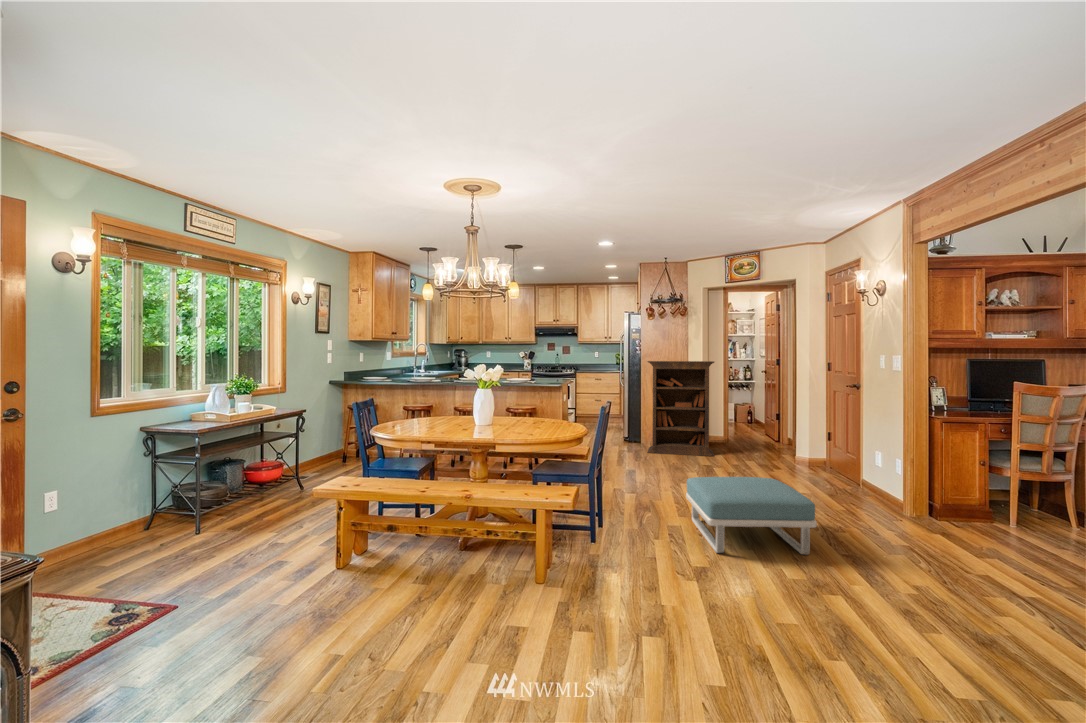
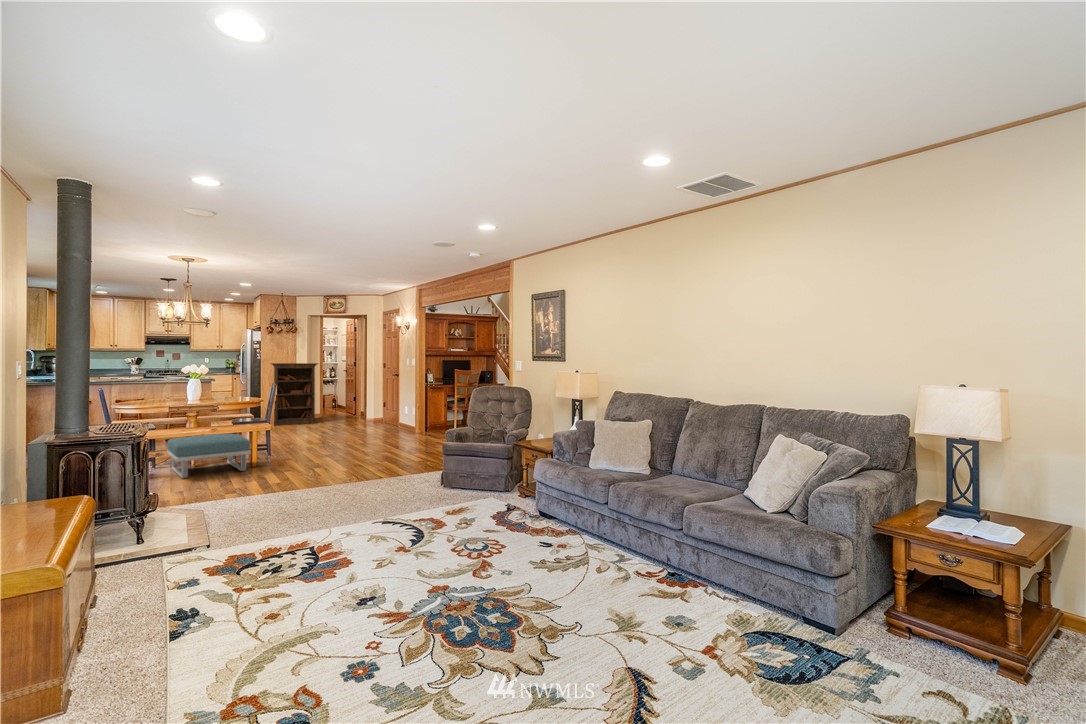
footstool: present [686,477,817,555] -> present [167,434,251,478]

